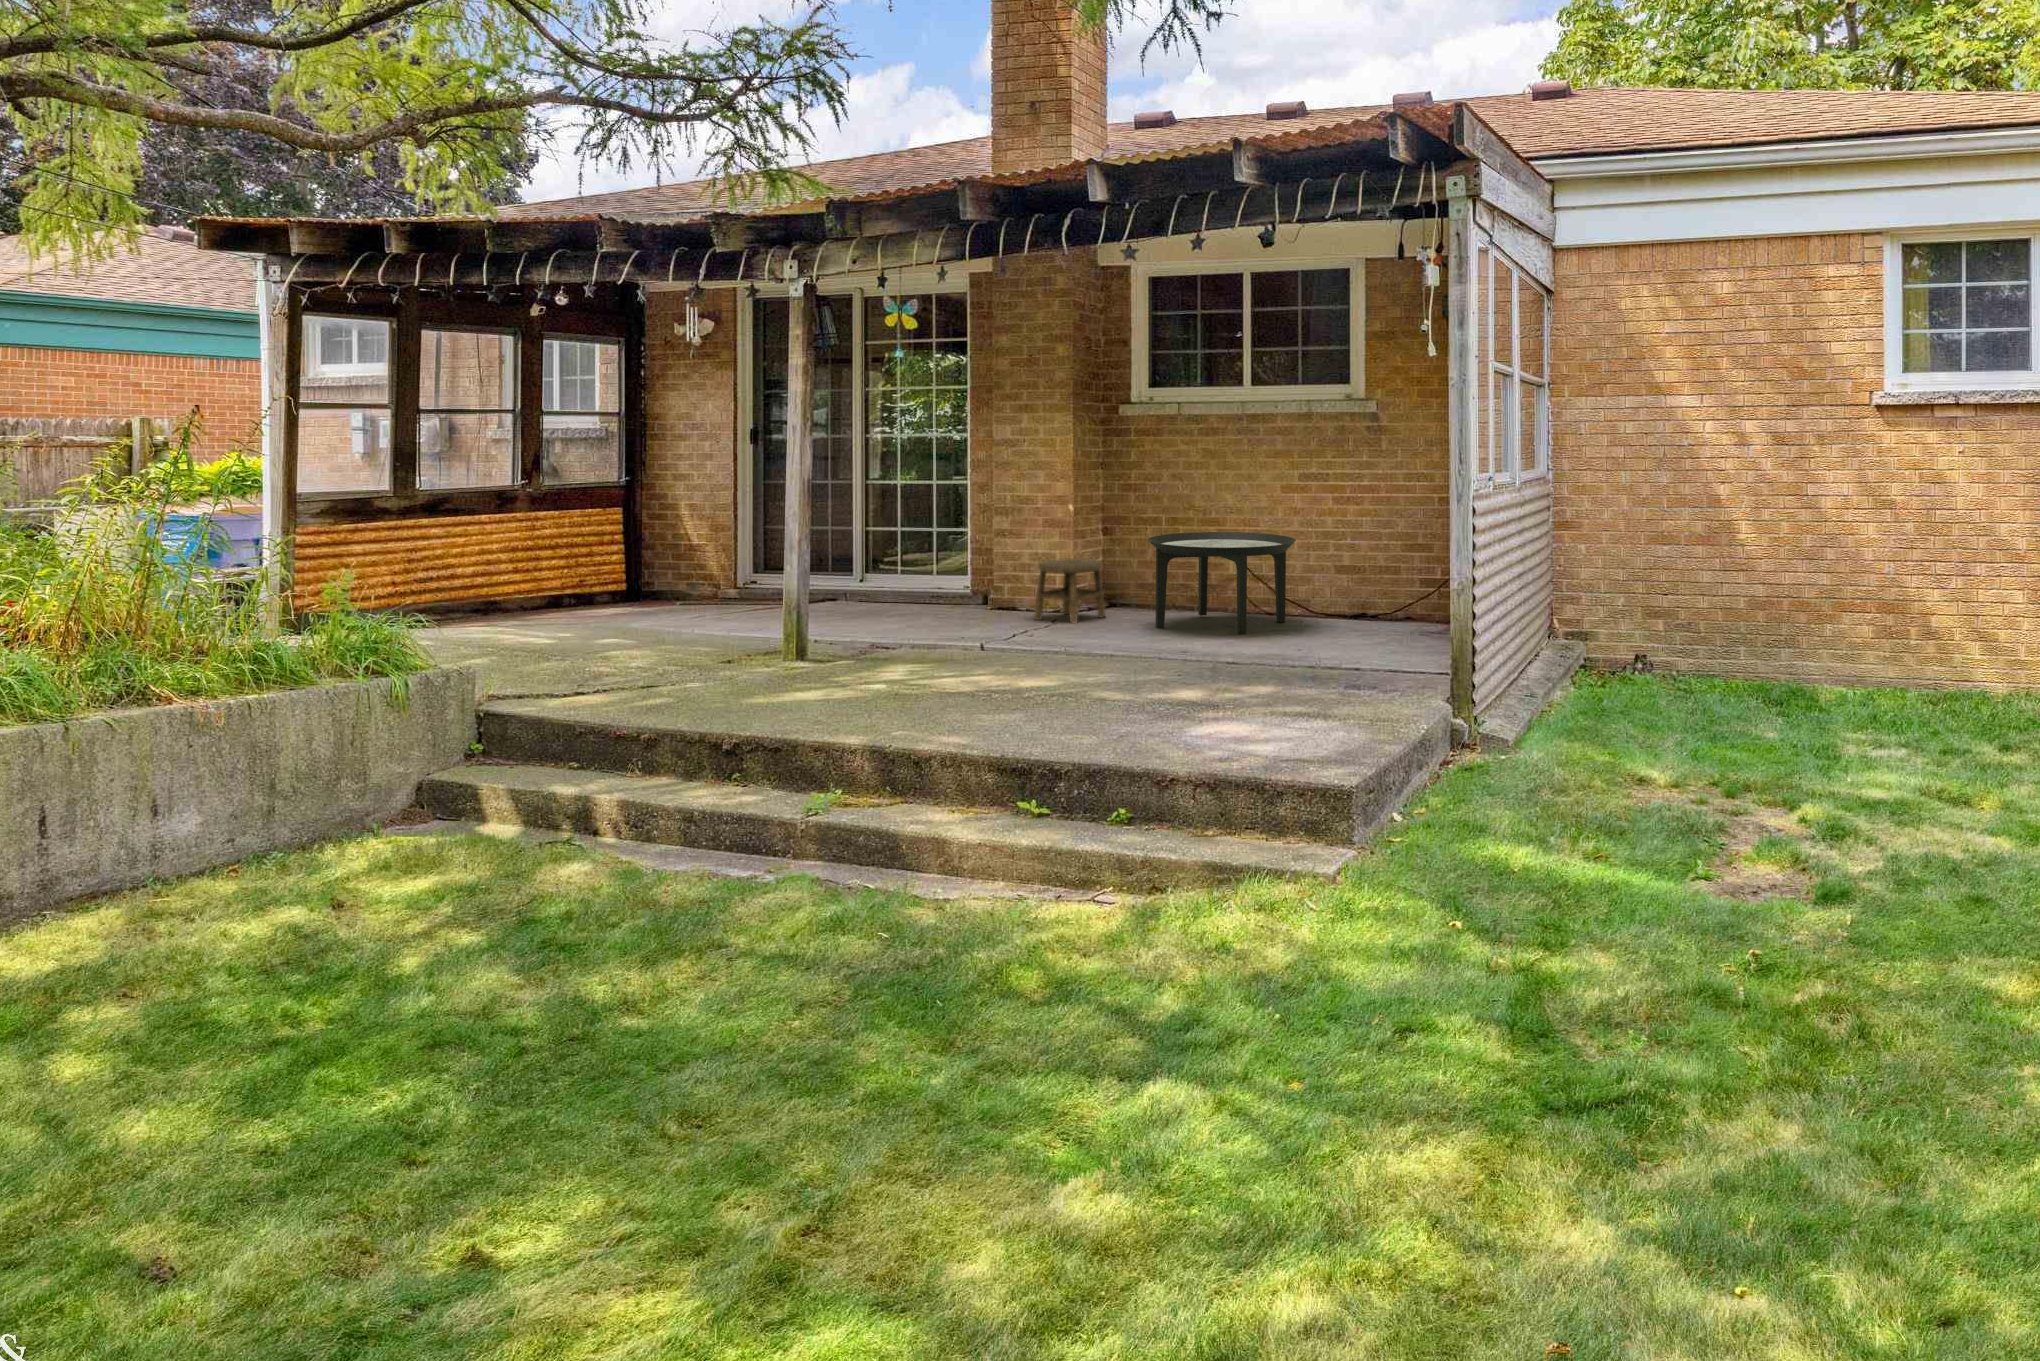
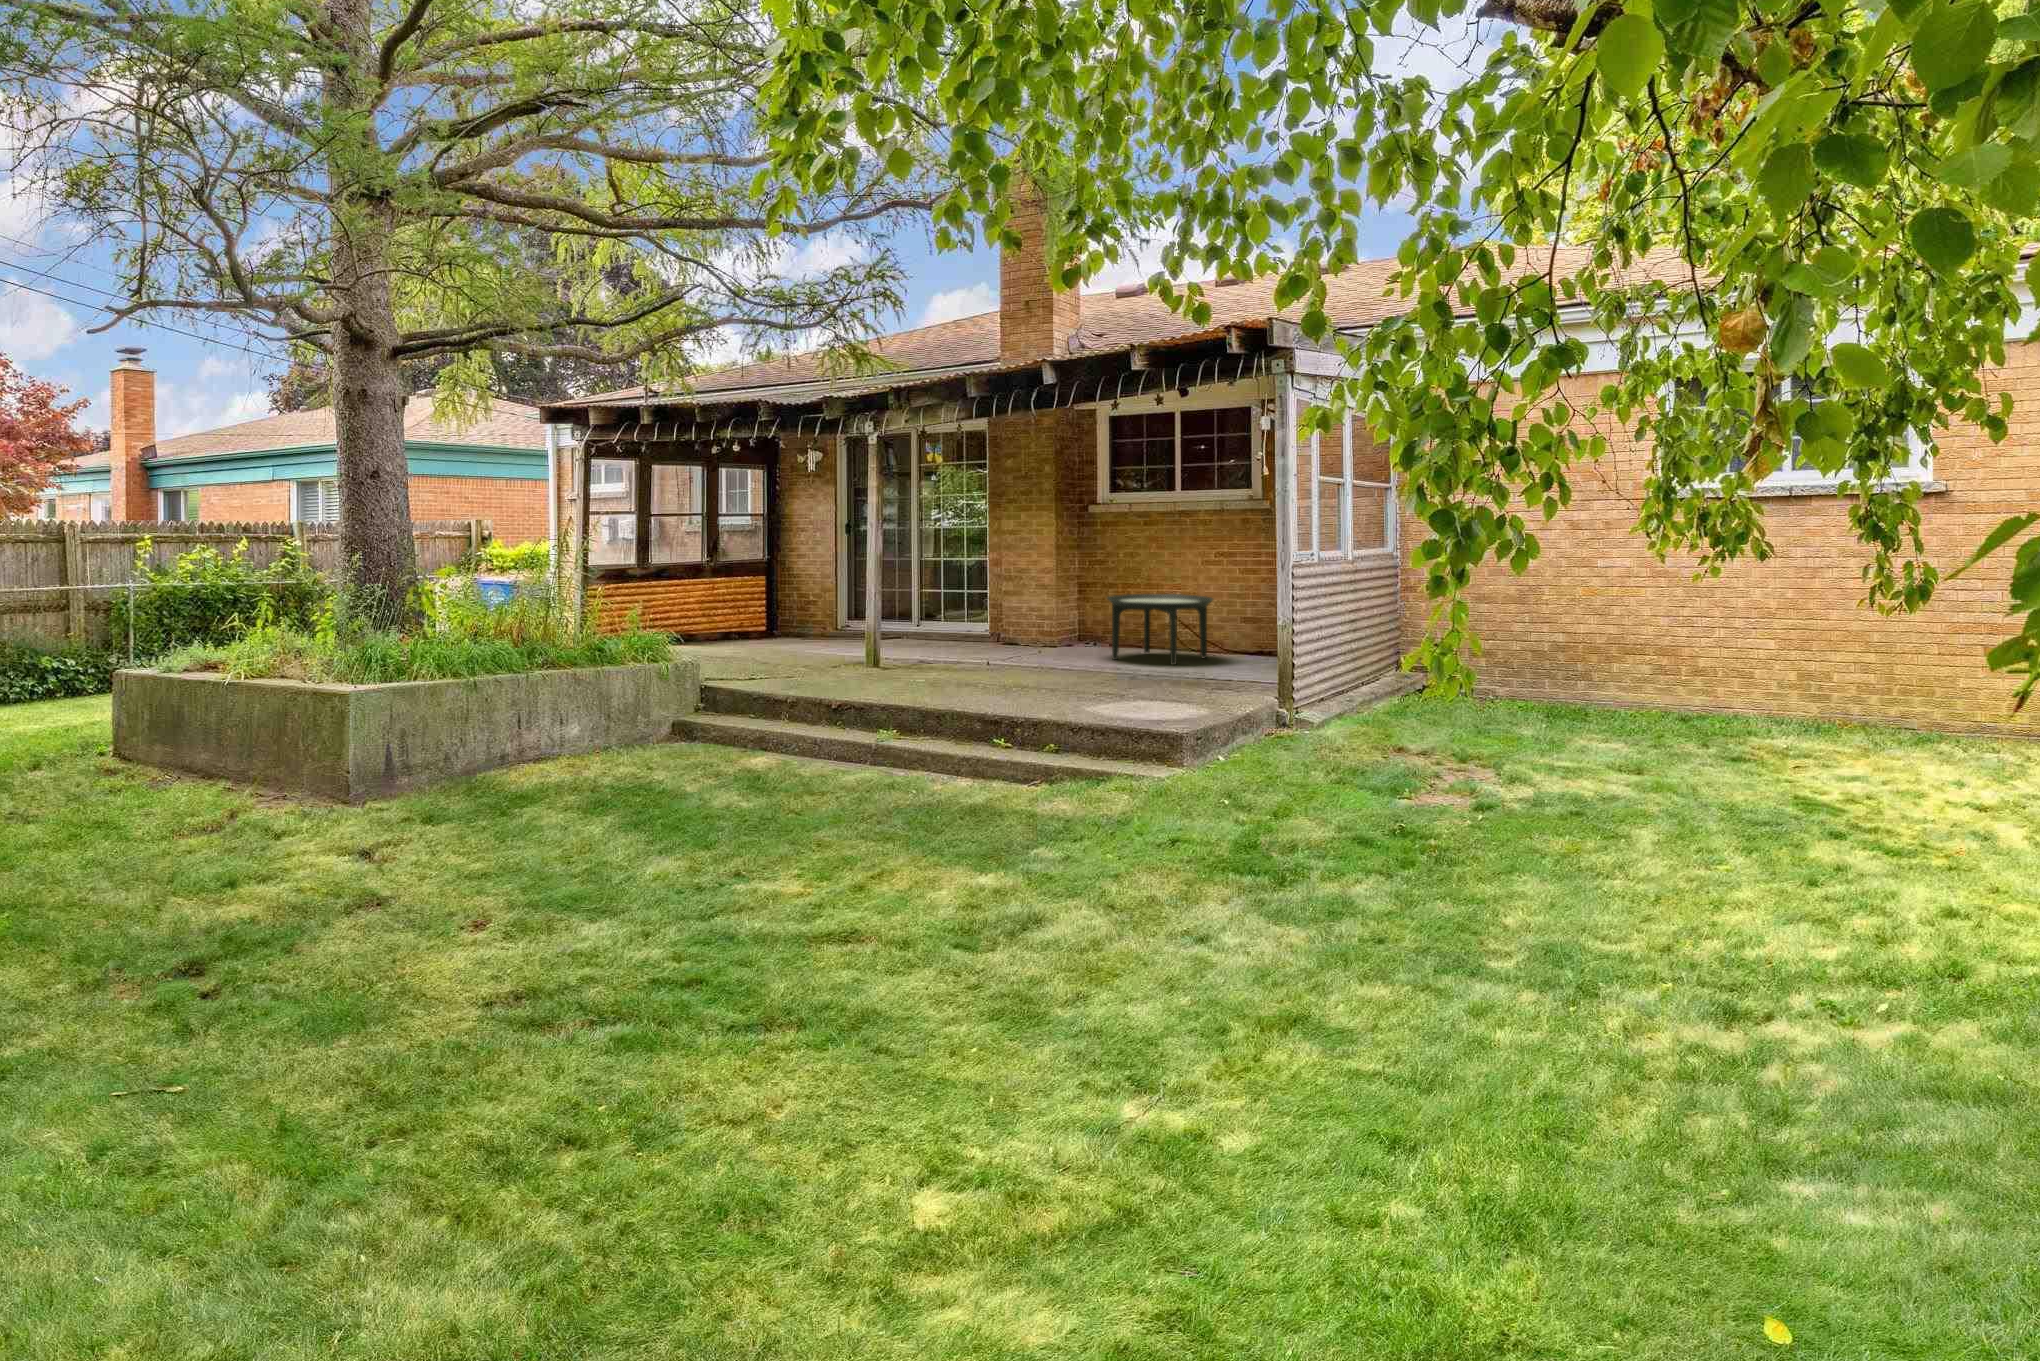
stool: present [1034,559,1106,623] -> none [1028,612,1078,656]

